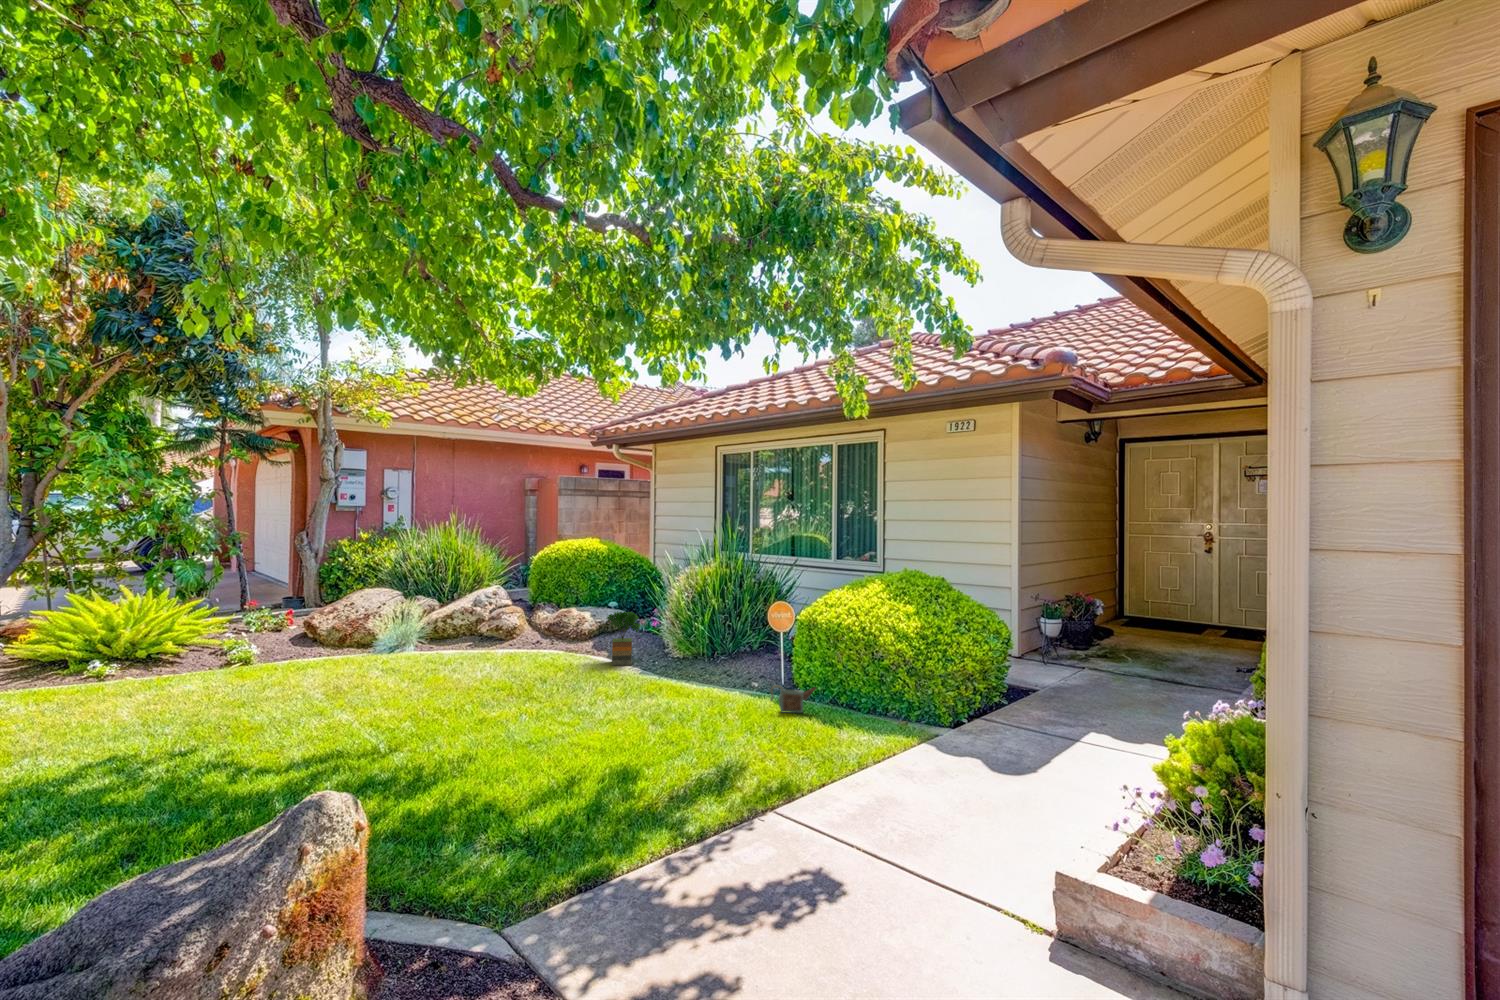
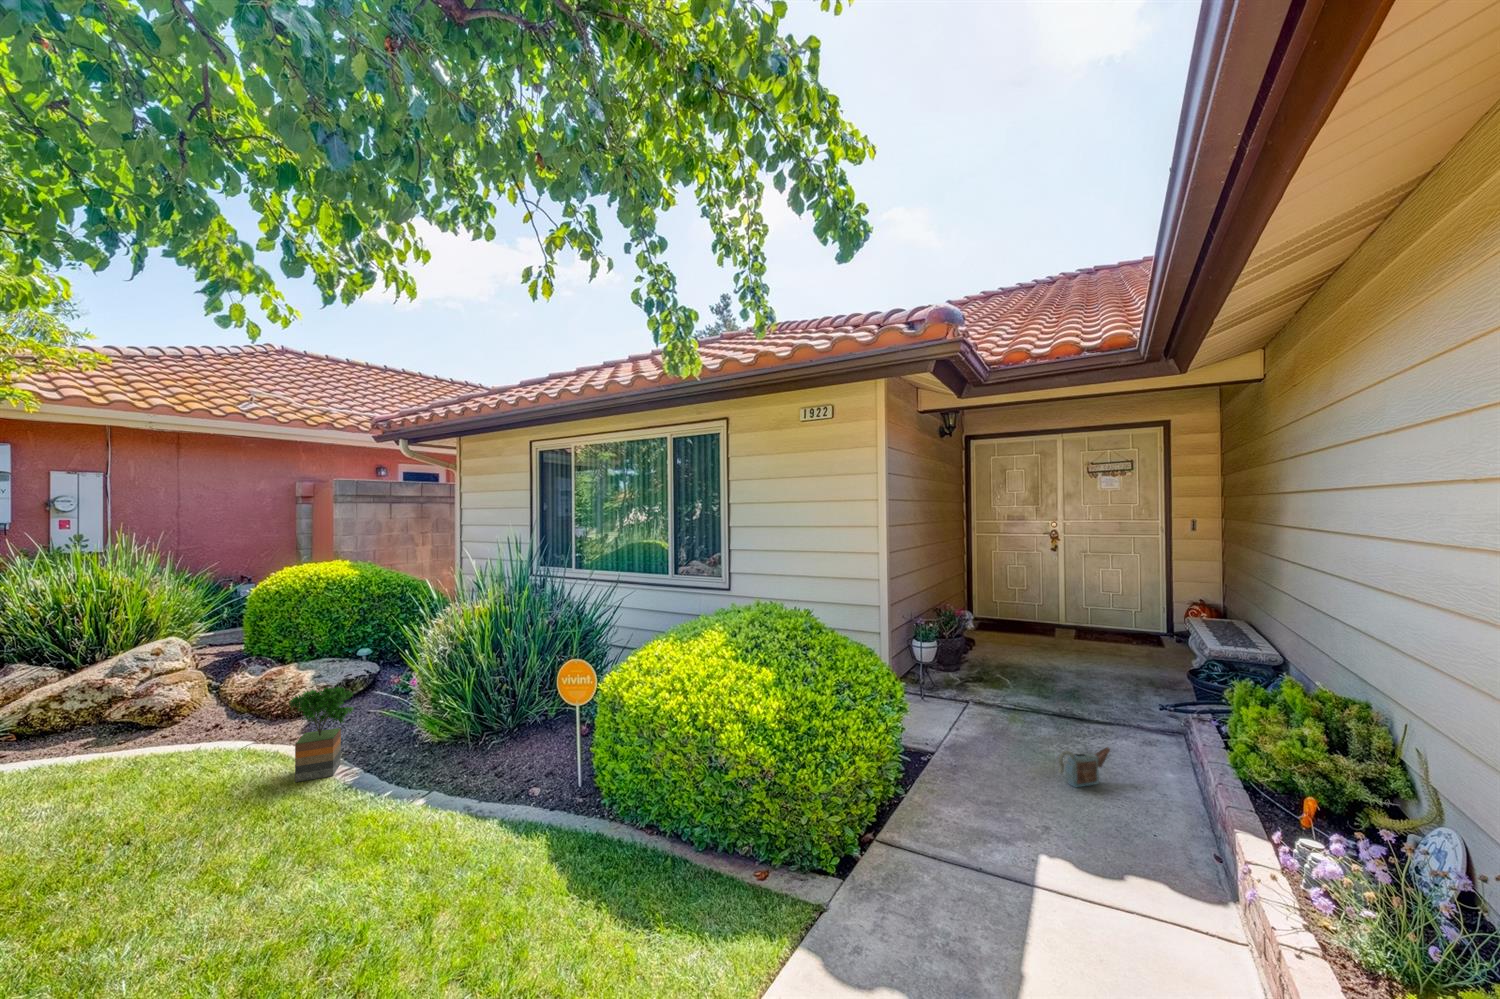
watering can: present [770,685,816,713] -> present [1058,747,1110,787]

